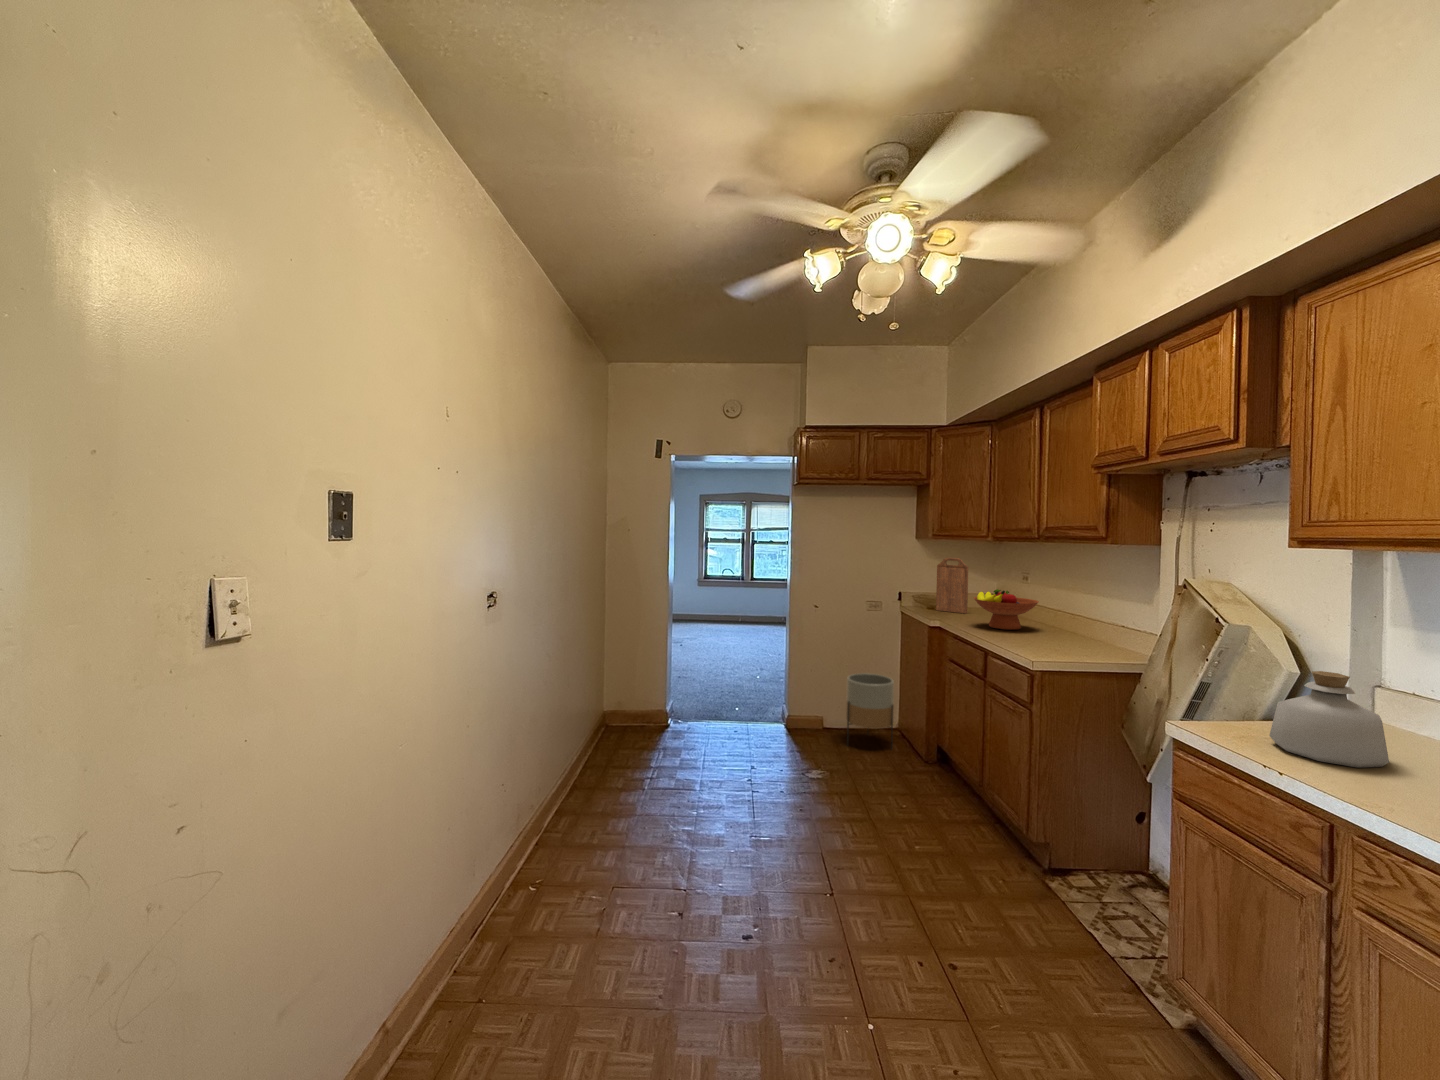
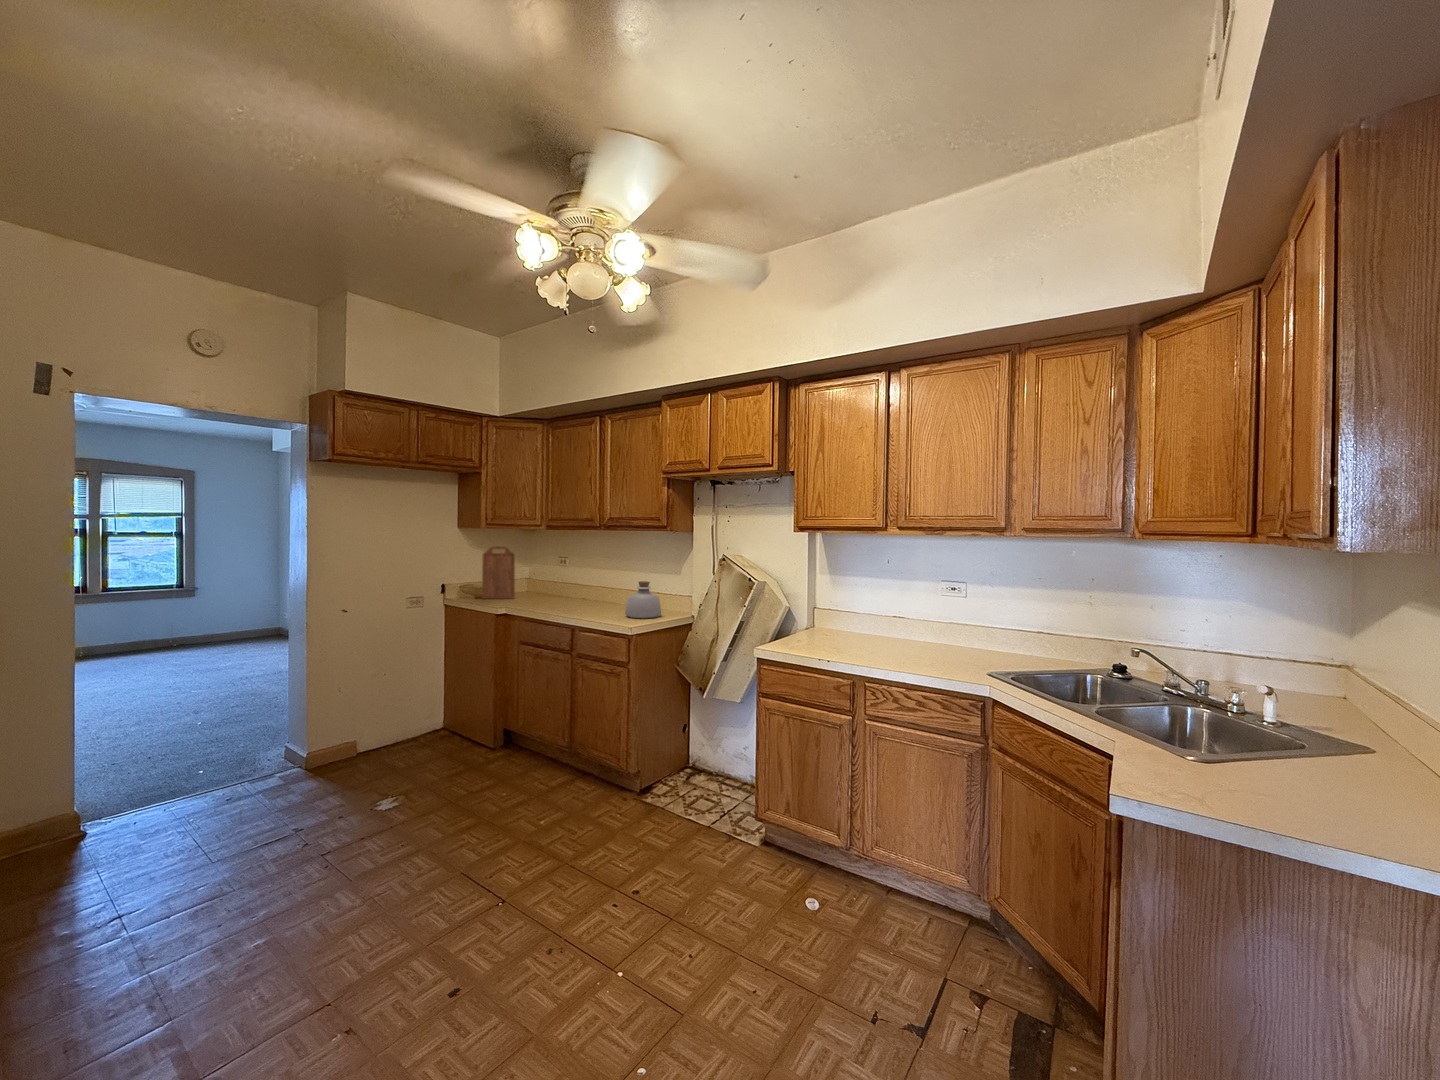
fruit bowl: present [974,589,1039,630] -> none [539,573,593,607]
bottle: present [1269,671,1389,768] -> present [625,581,661,619]
planter: present [846,673,894,749] -> none [391,675,449,762]

